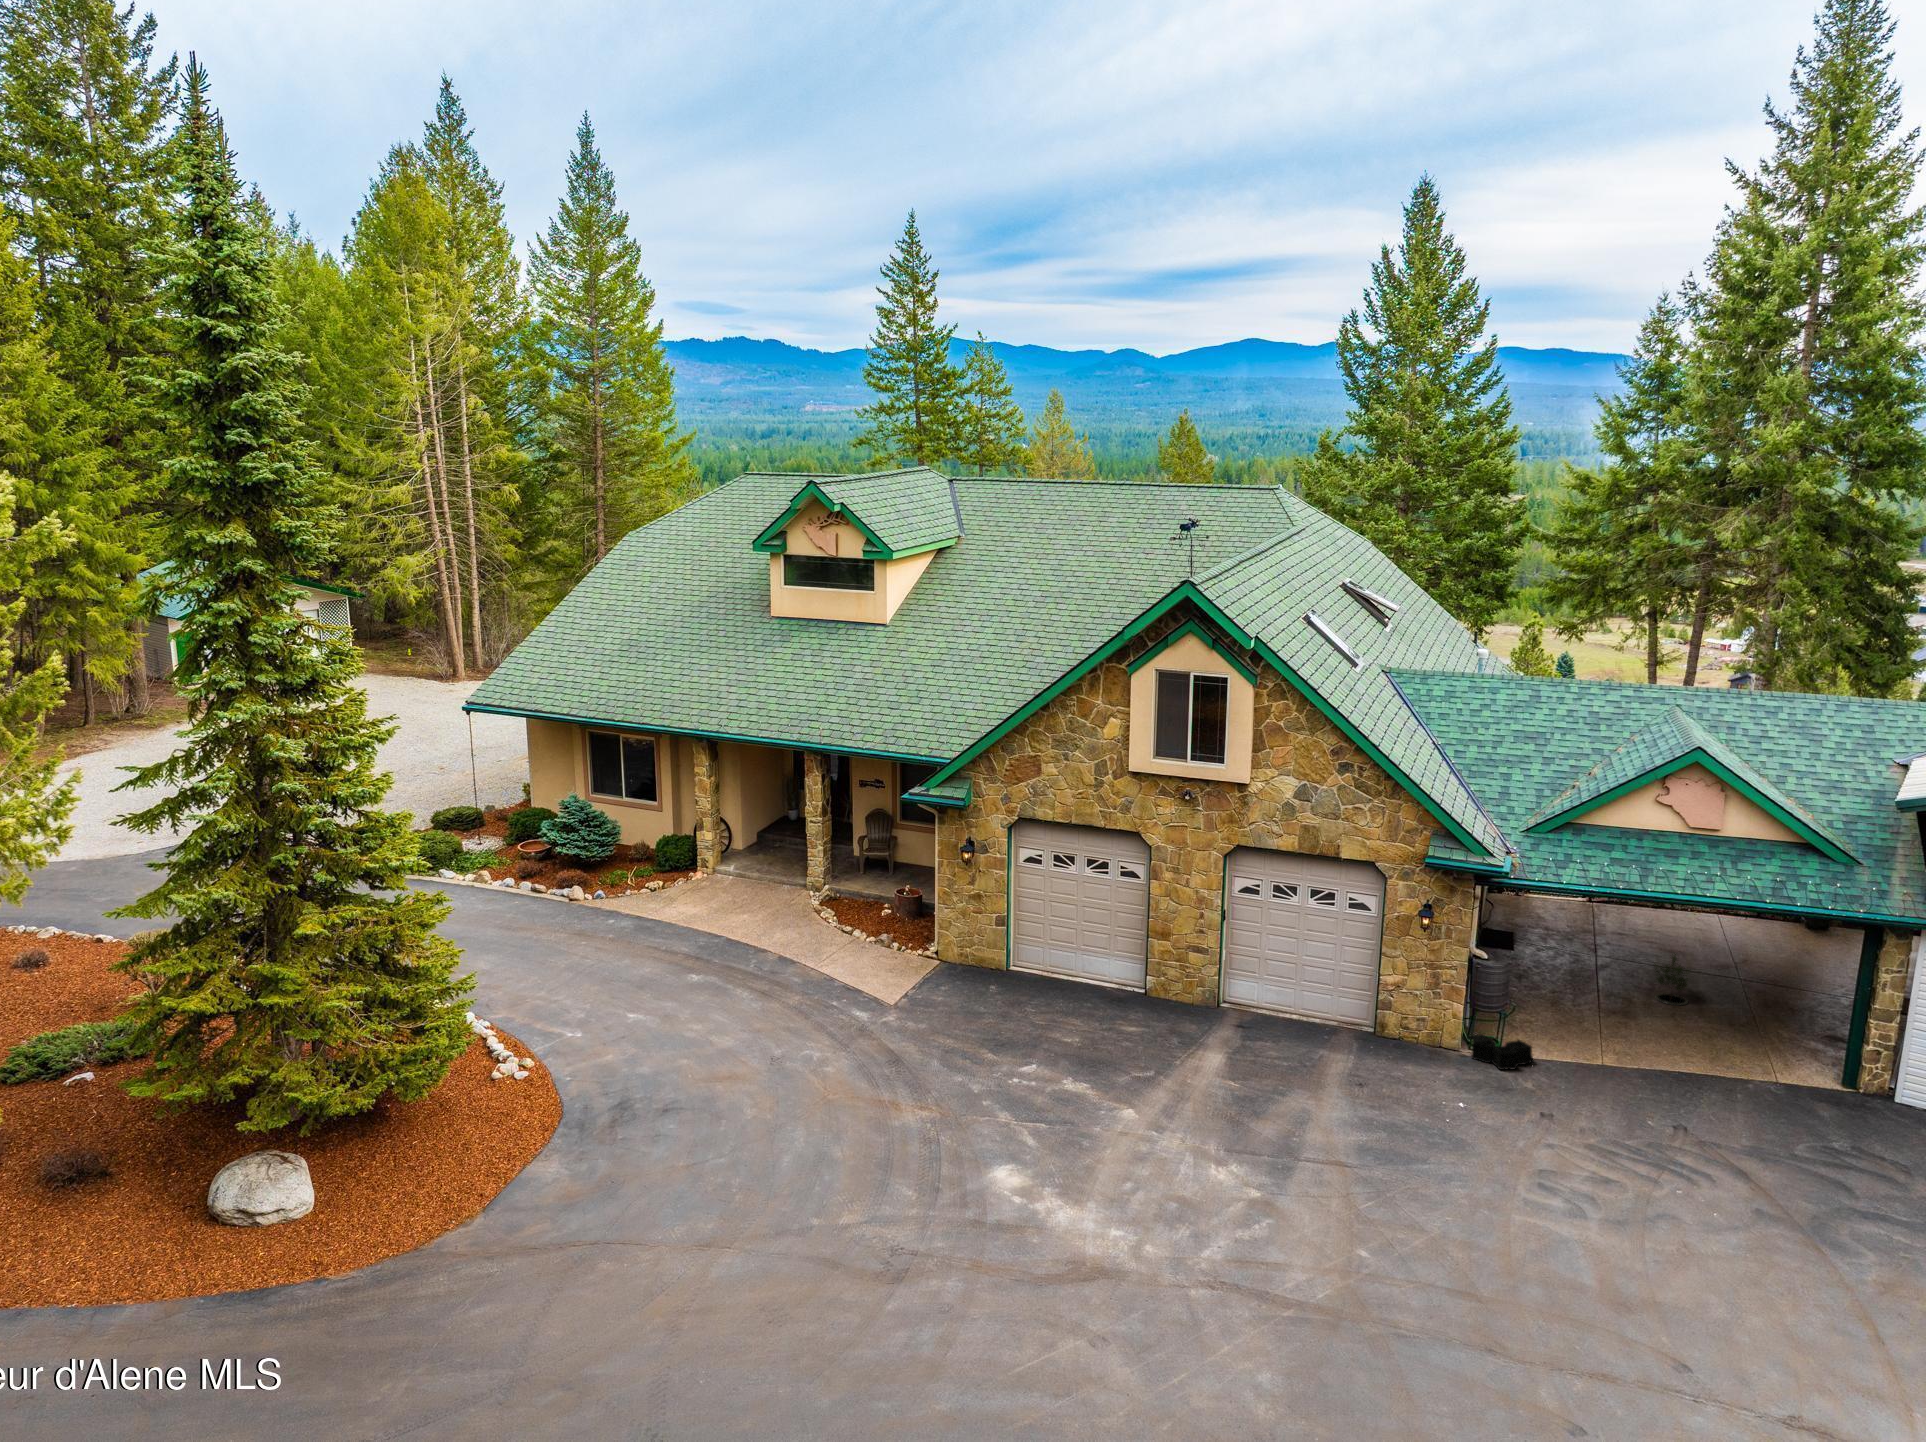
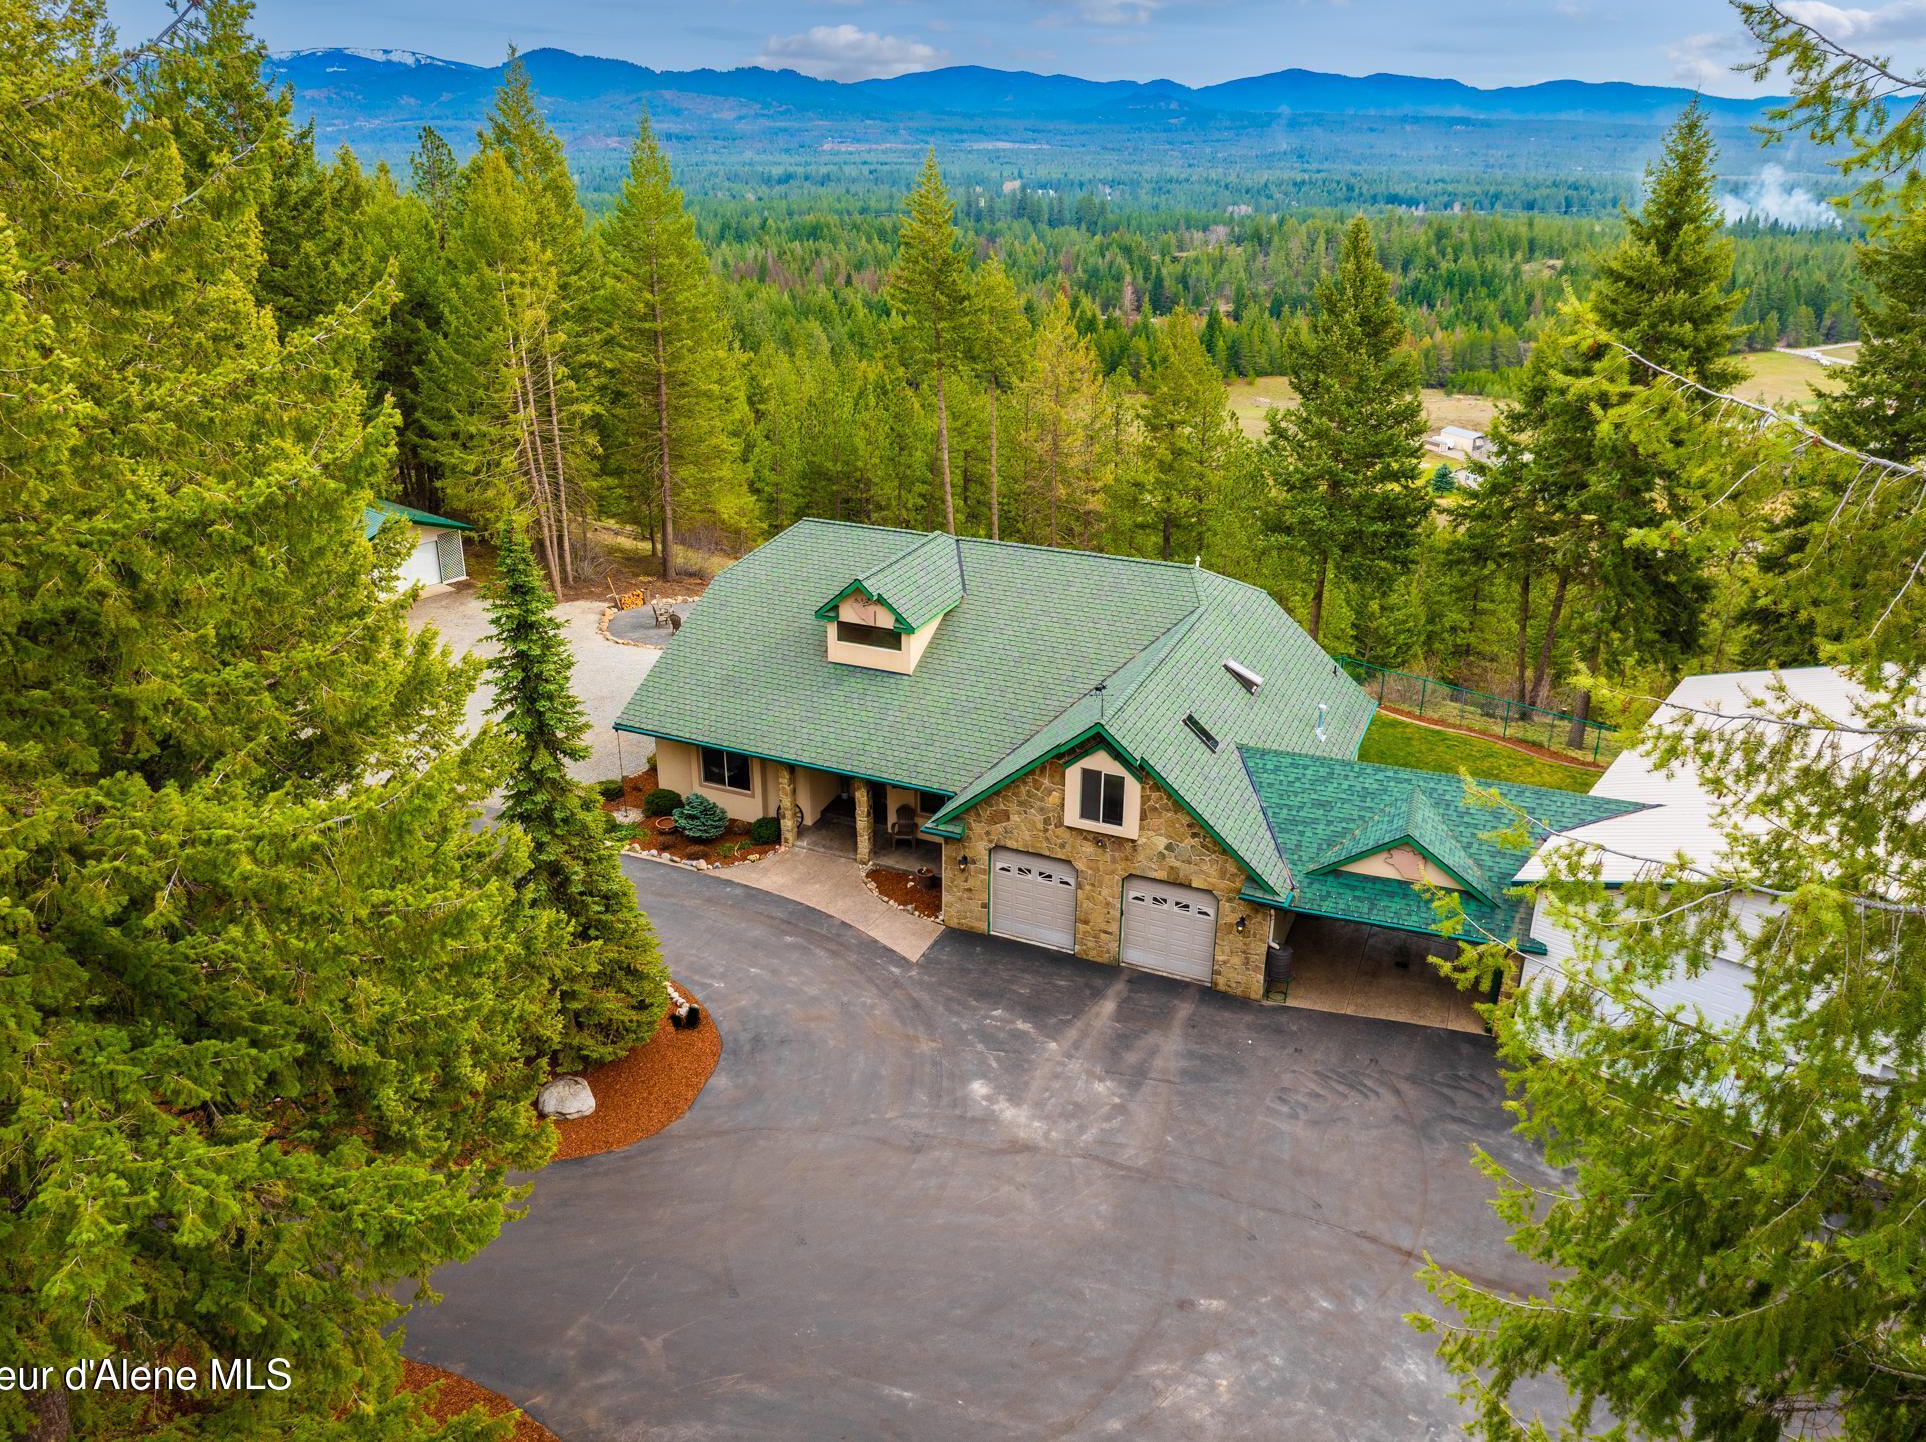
storage bin: present [1469,1034,1533,1070] -> present [668,1006,700,1030]

